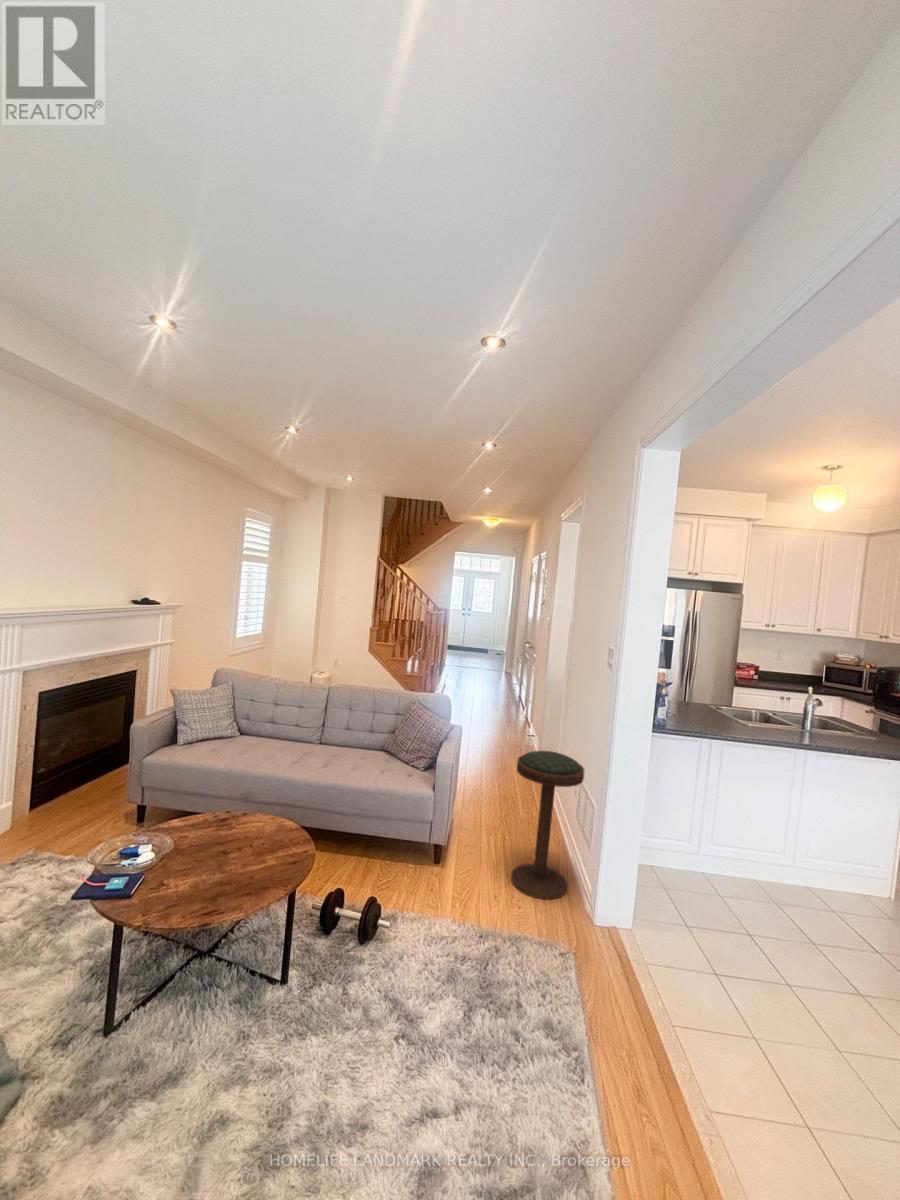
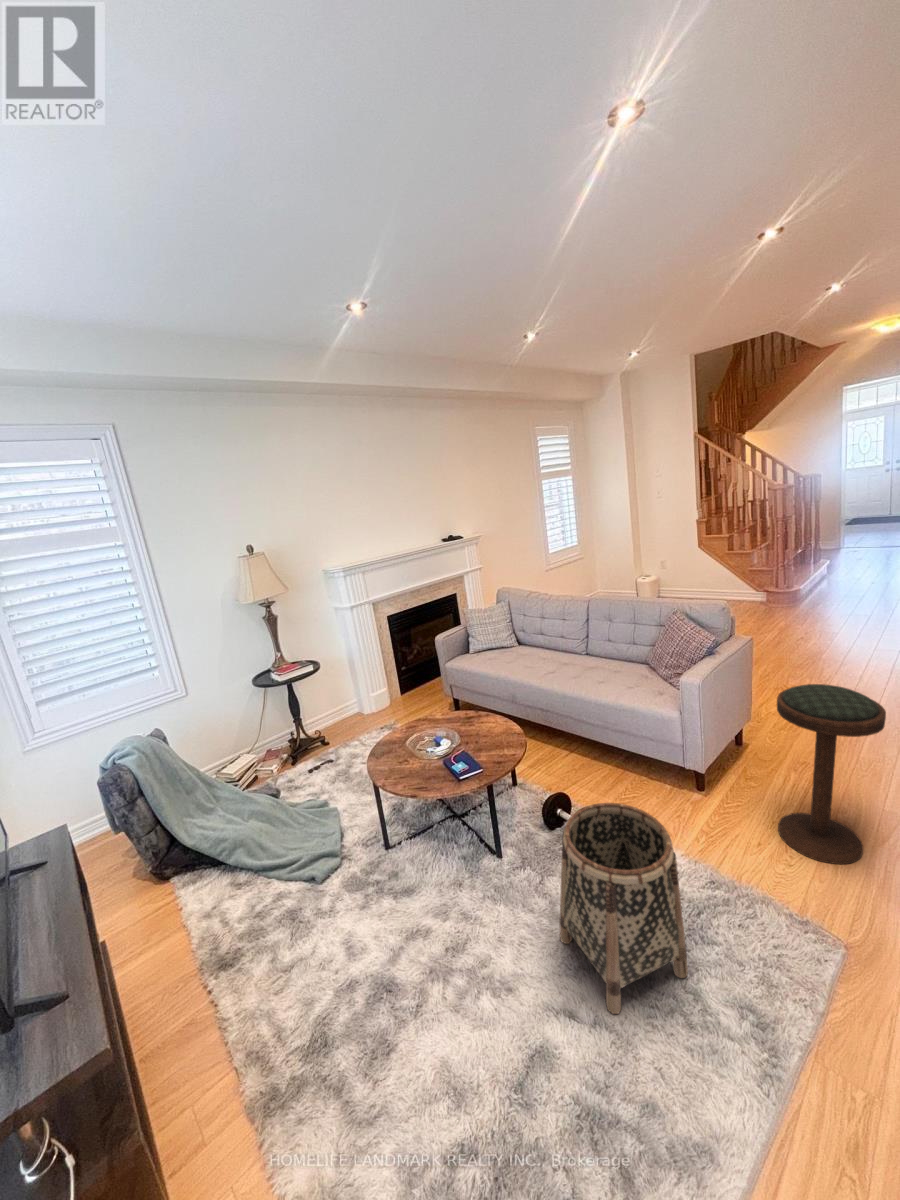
basket: none [387,867,512,1094] -> present [560,803,688,1014]

